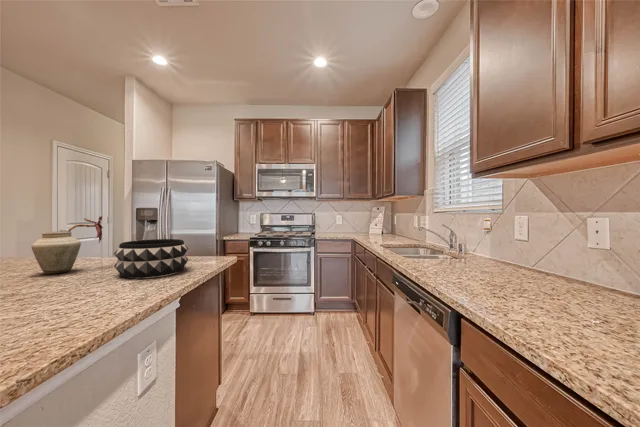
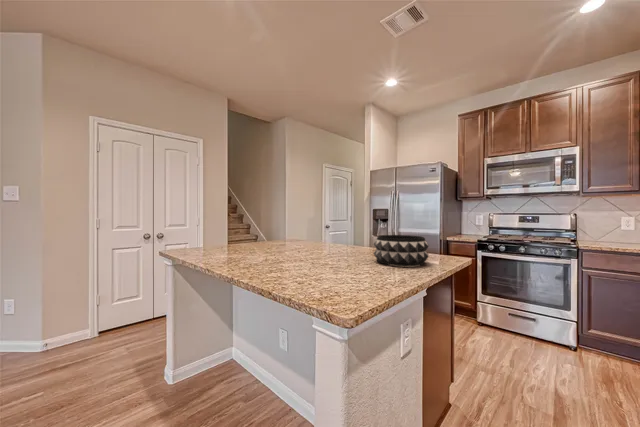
vase: present [31,216,103,274] -> none [325,214,363,255]

